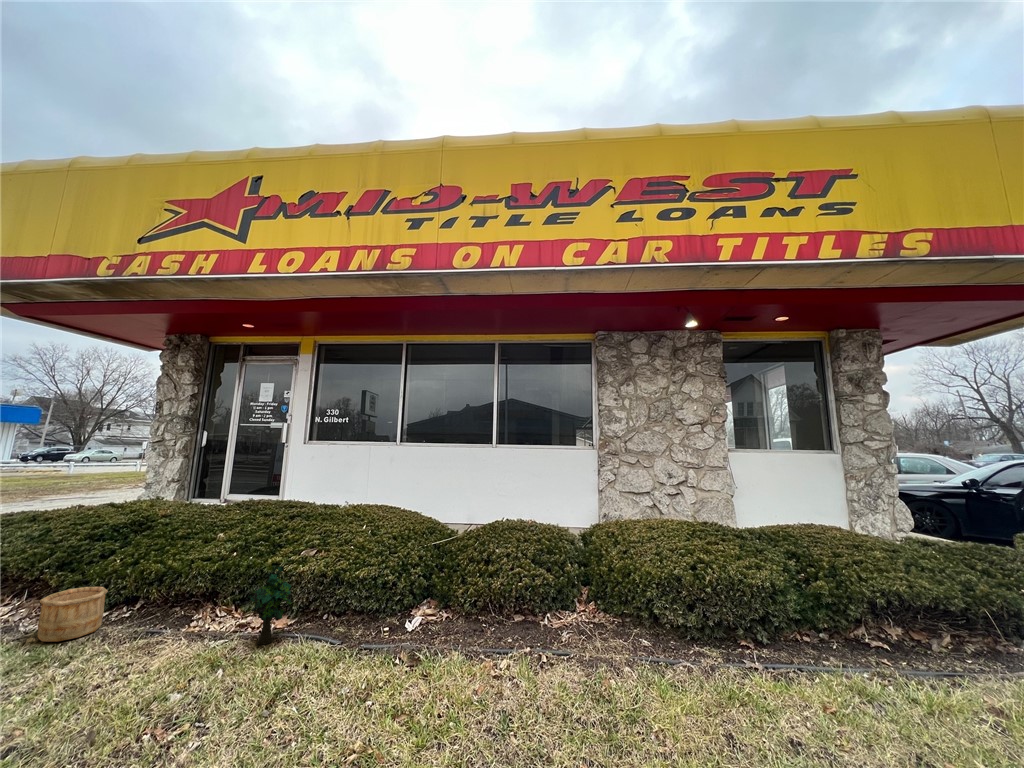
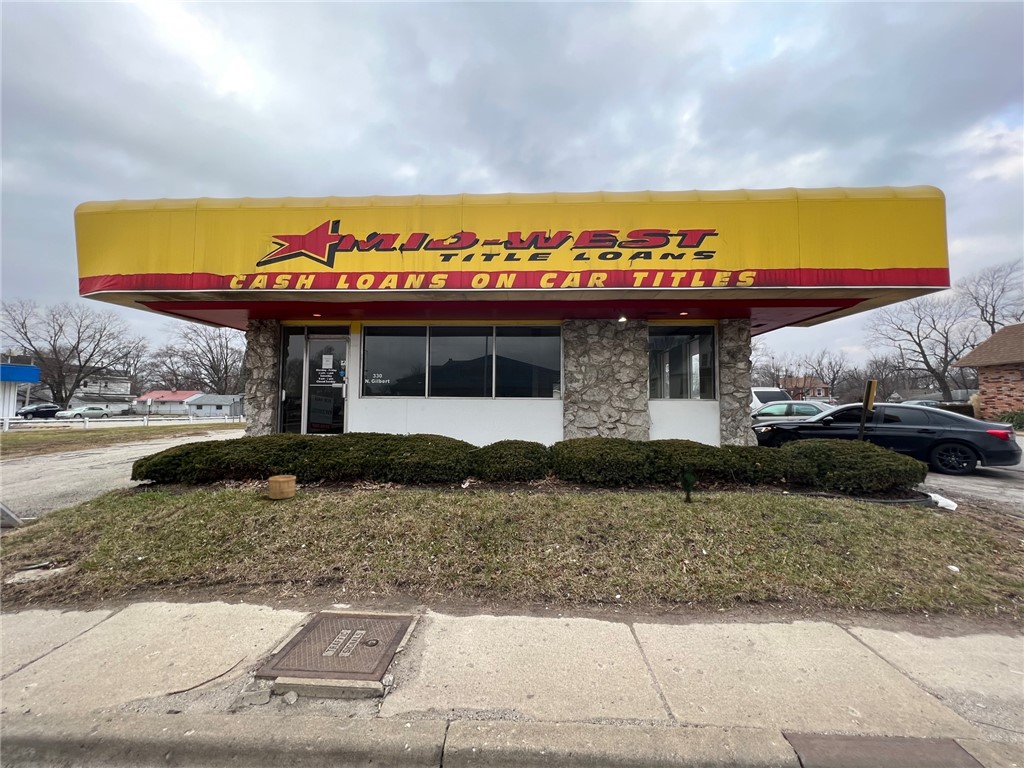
decorative plant: present [246,566,292,644] -> present [677,464,699,502]

